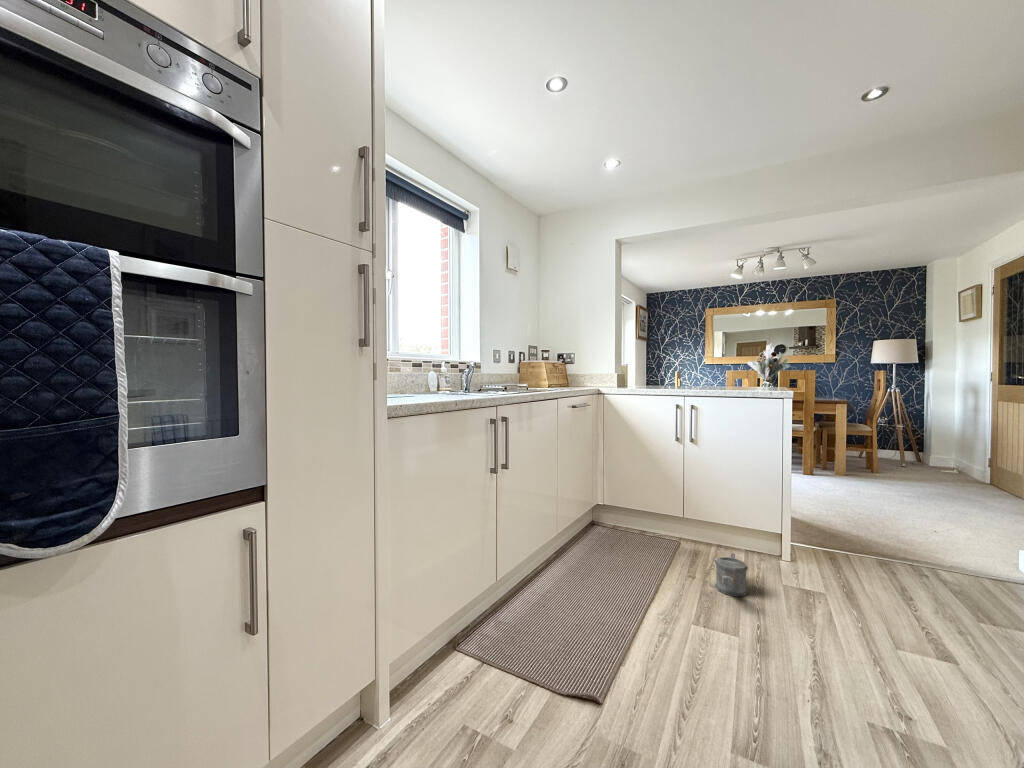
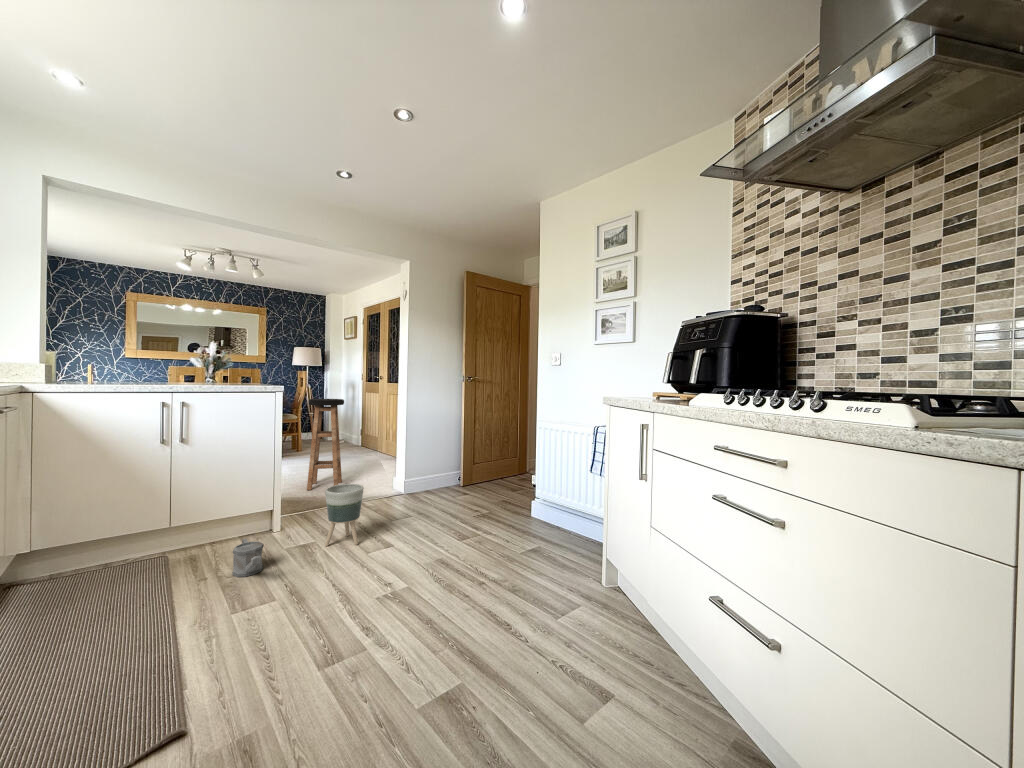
bar stool: none [853,406,915,537] -> present [307,399,344,490]
planter: none [834,527,901,627] -> present [325,484,364,546]

